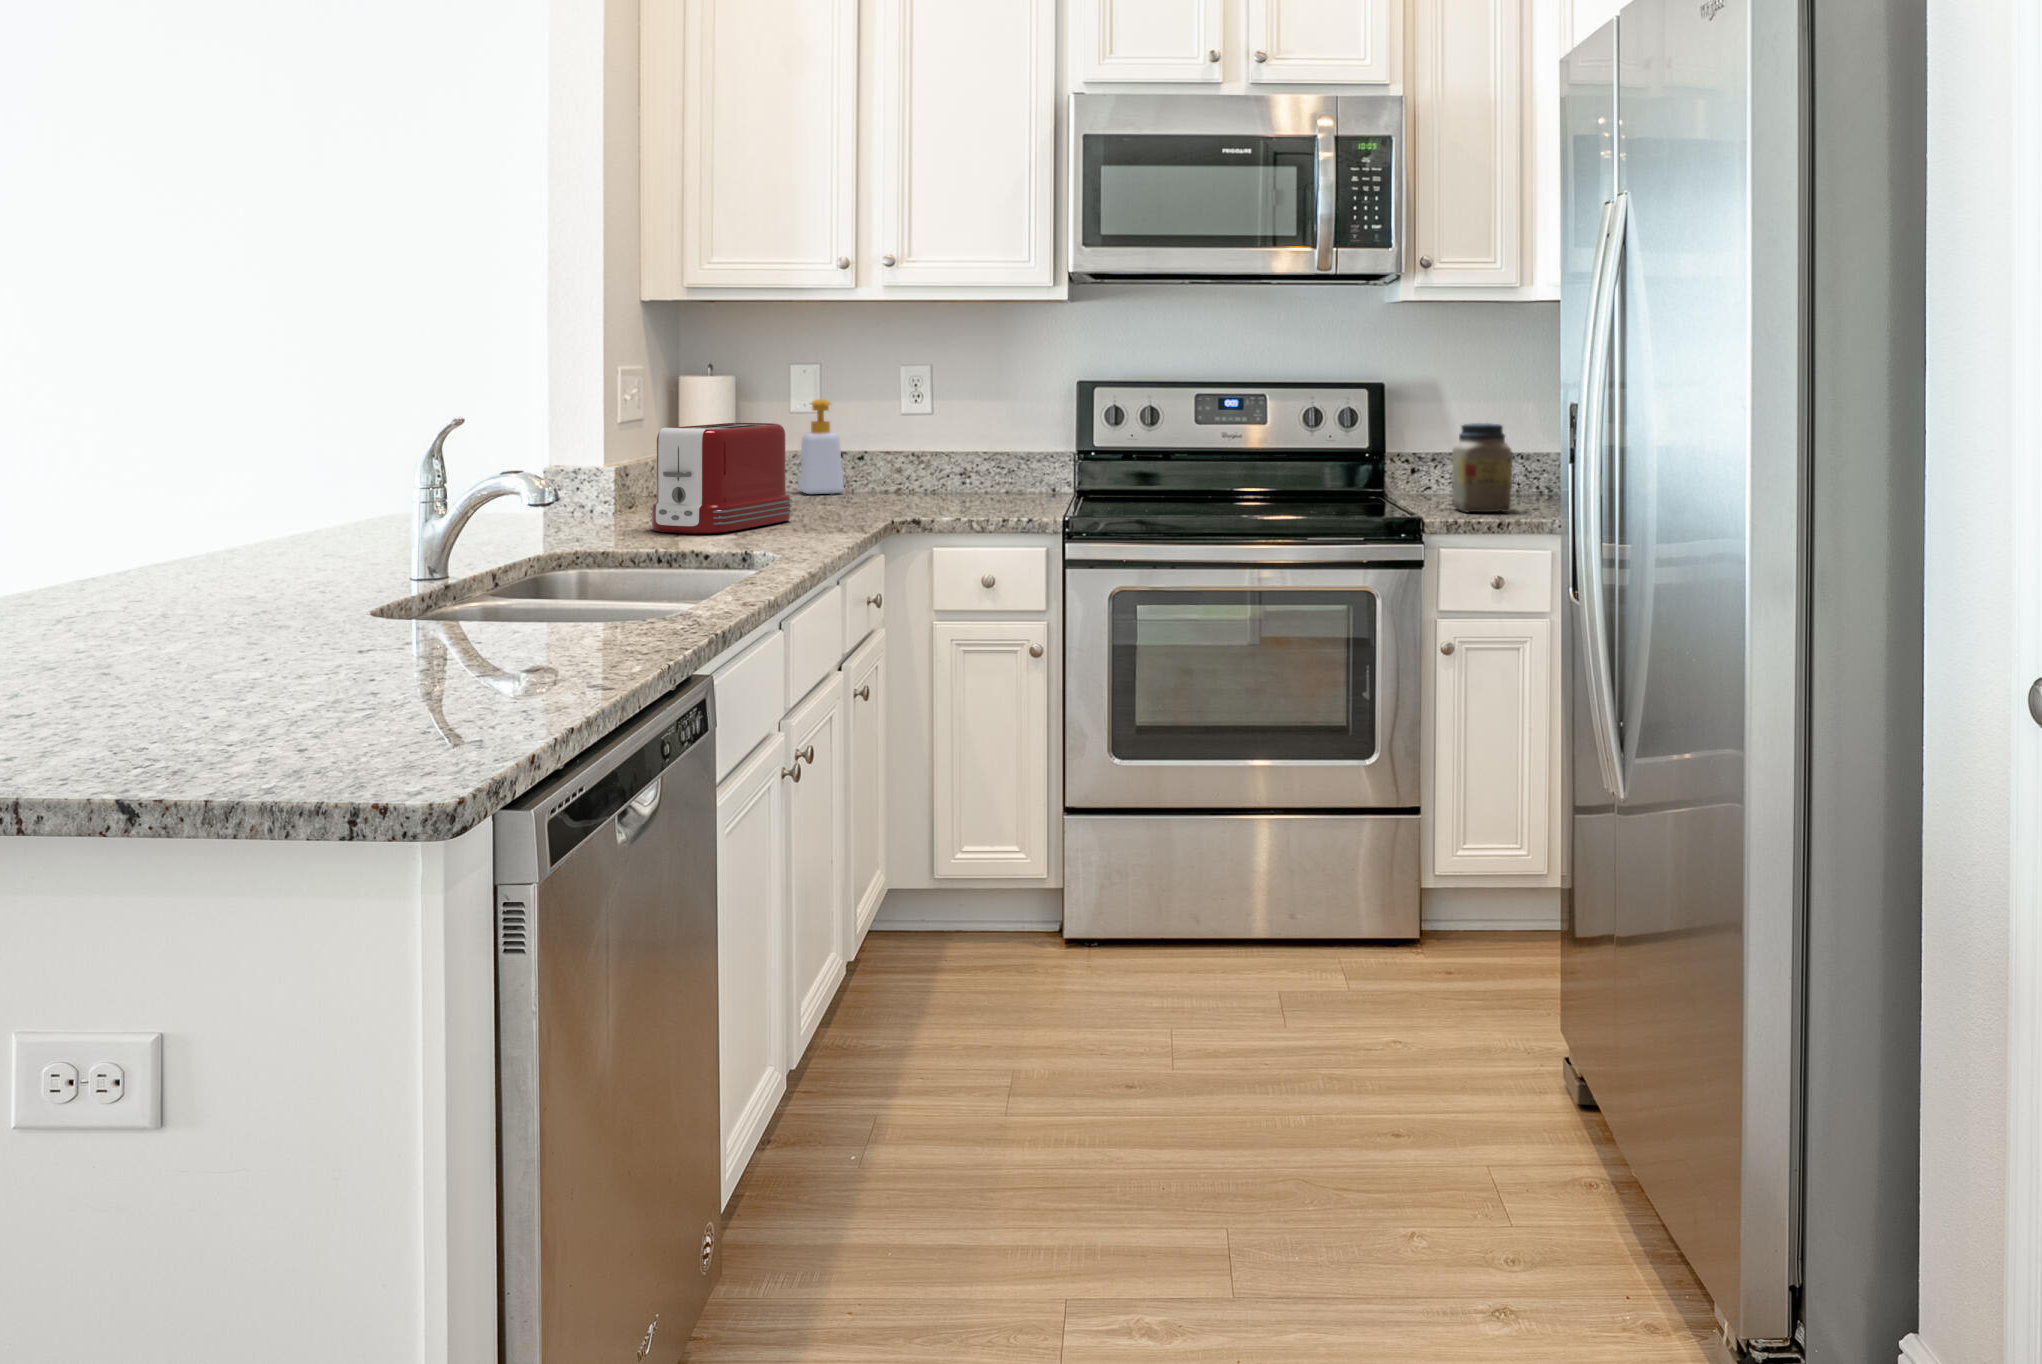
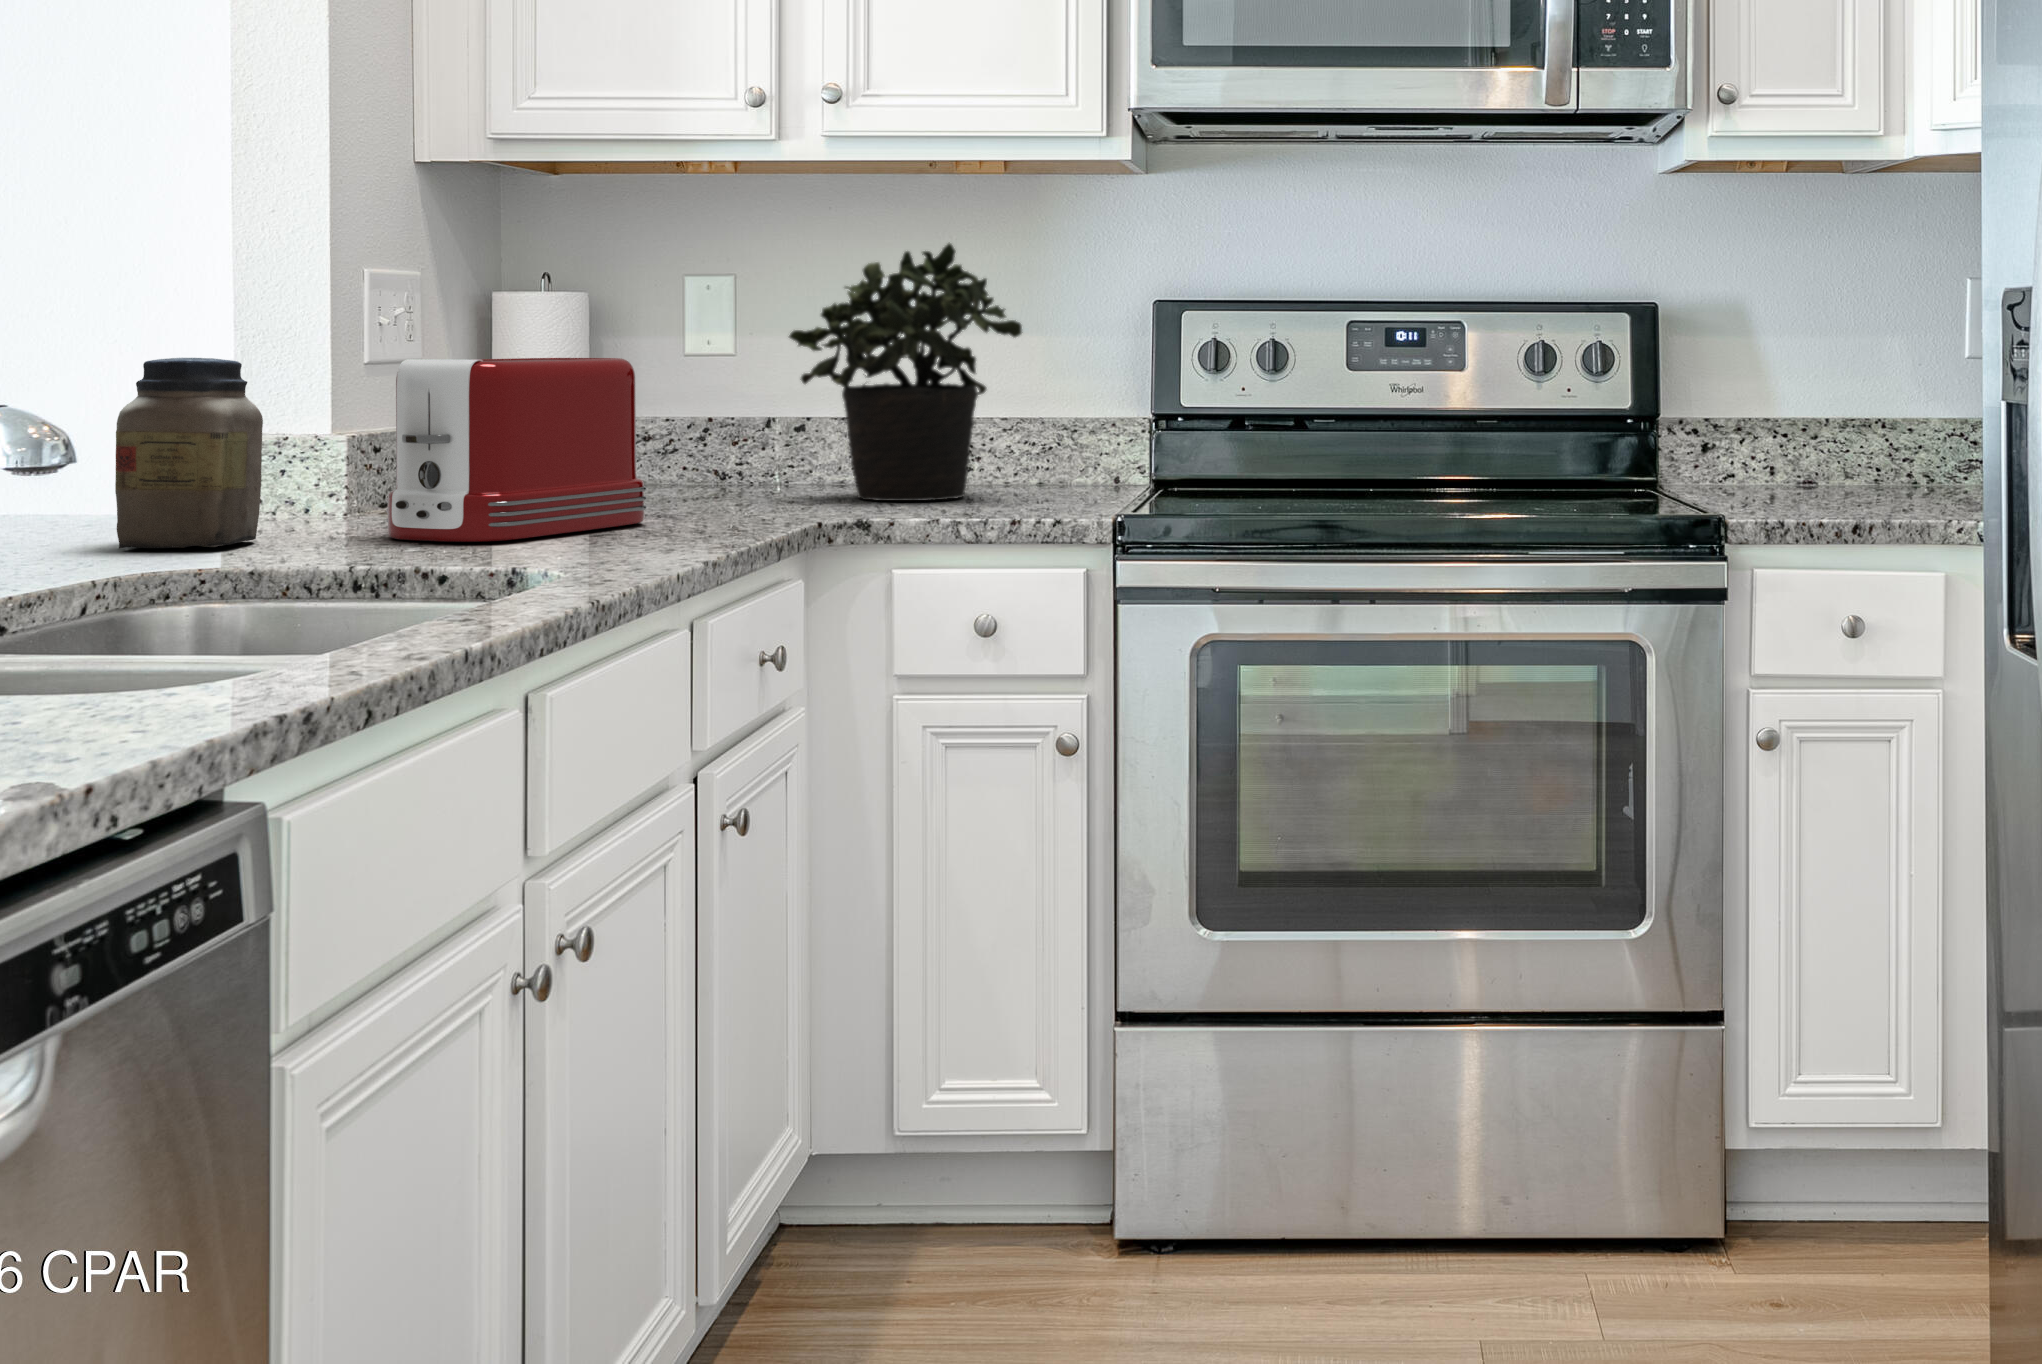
potted plant: none [862,348,1002,504] -> present [789,243,1022,501]
soap bottle: present [798,399,844,494] -> none [695,331,769,488]
jar: present [1452,423,1512,512] -> present [115,358,263,549]

